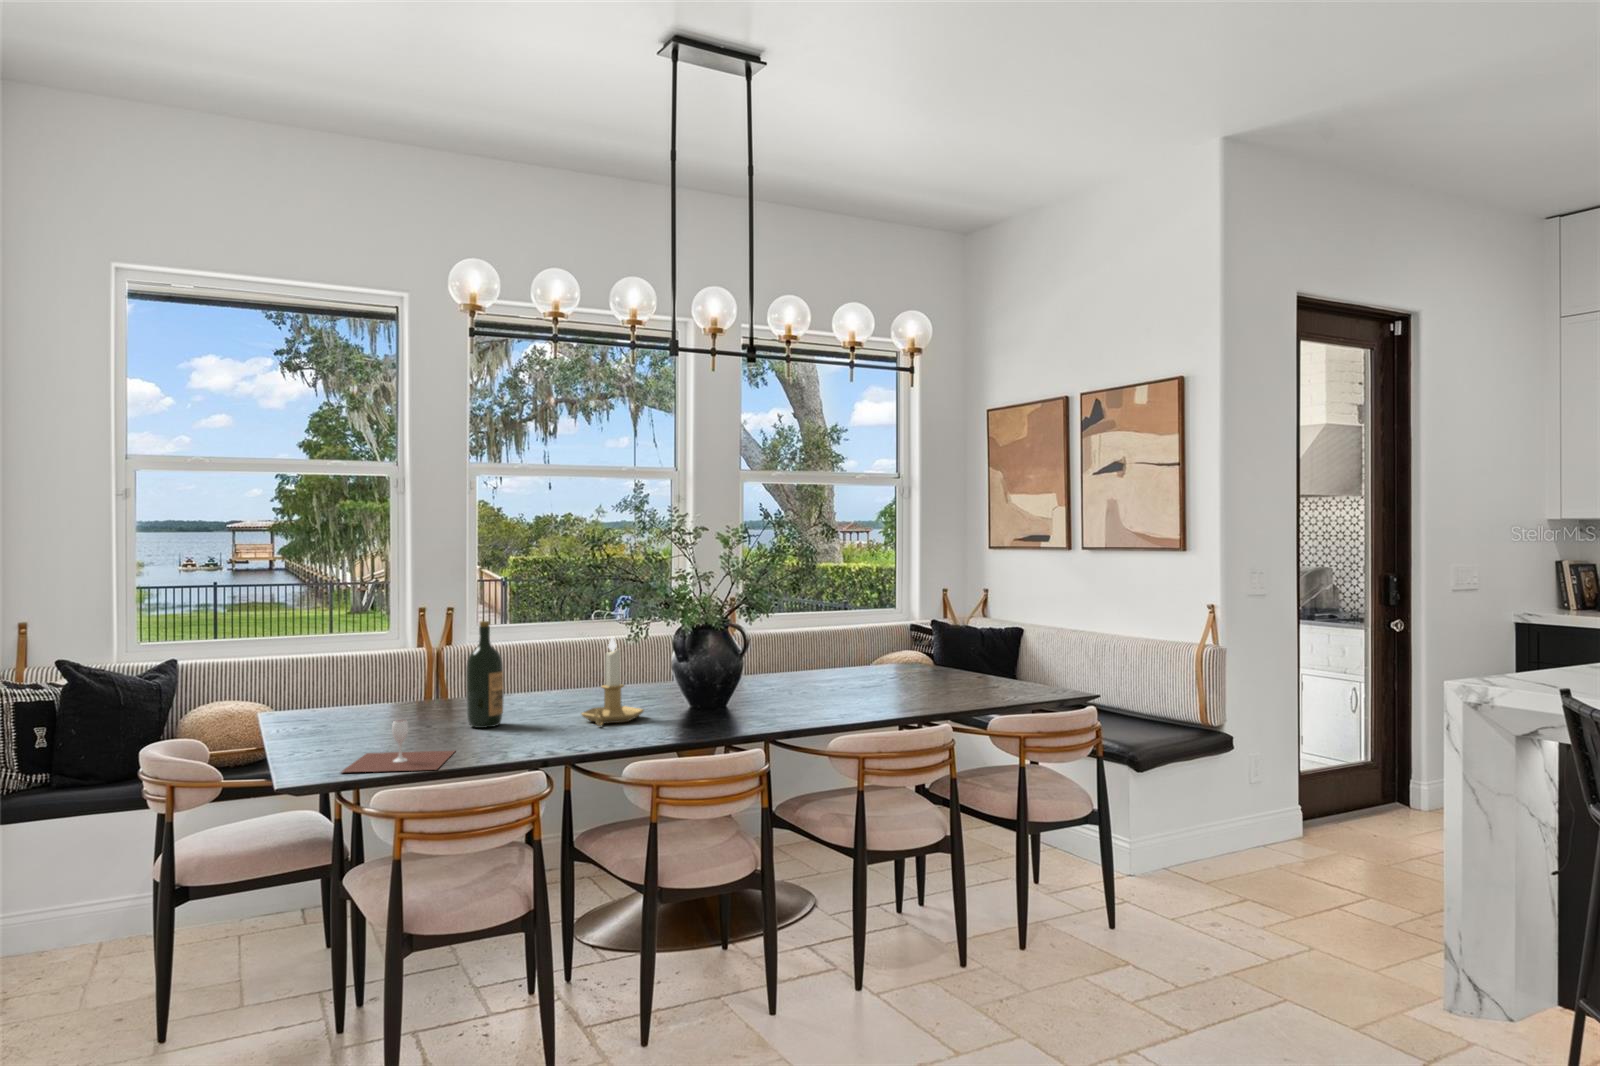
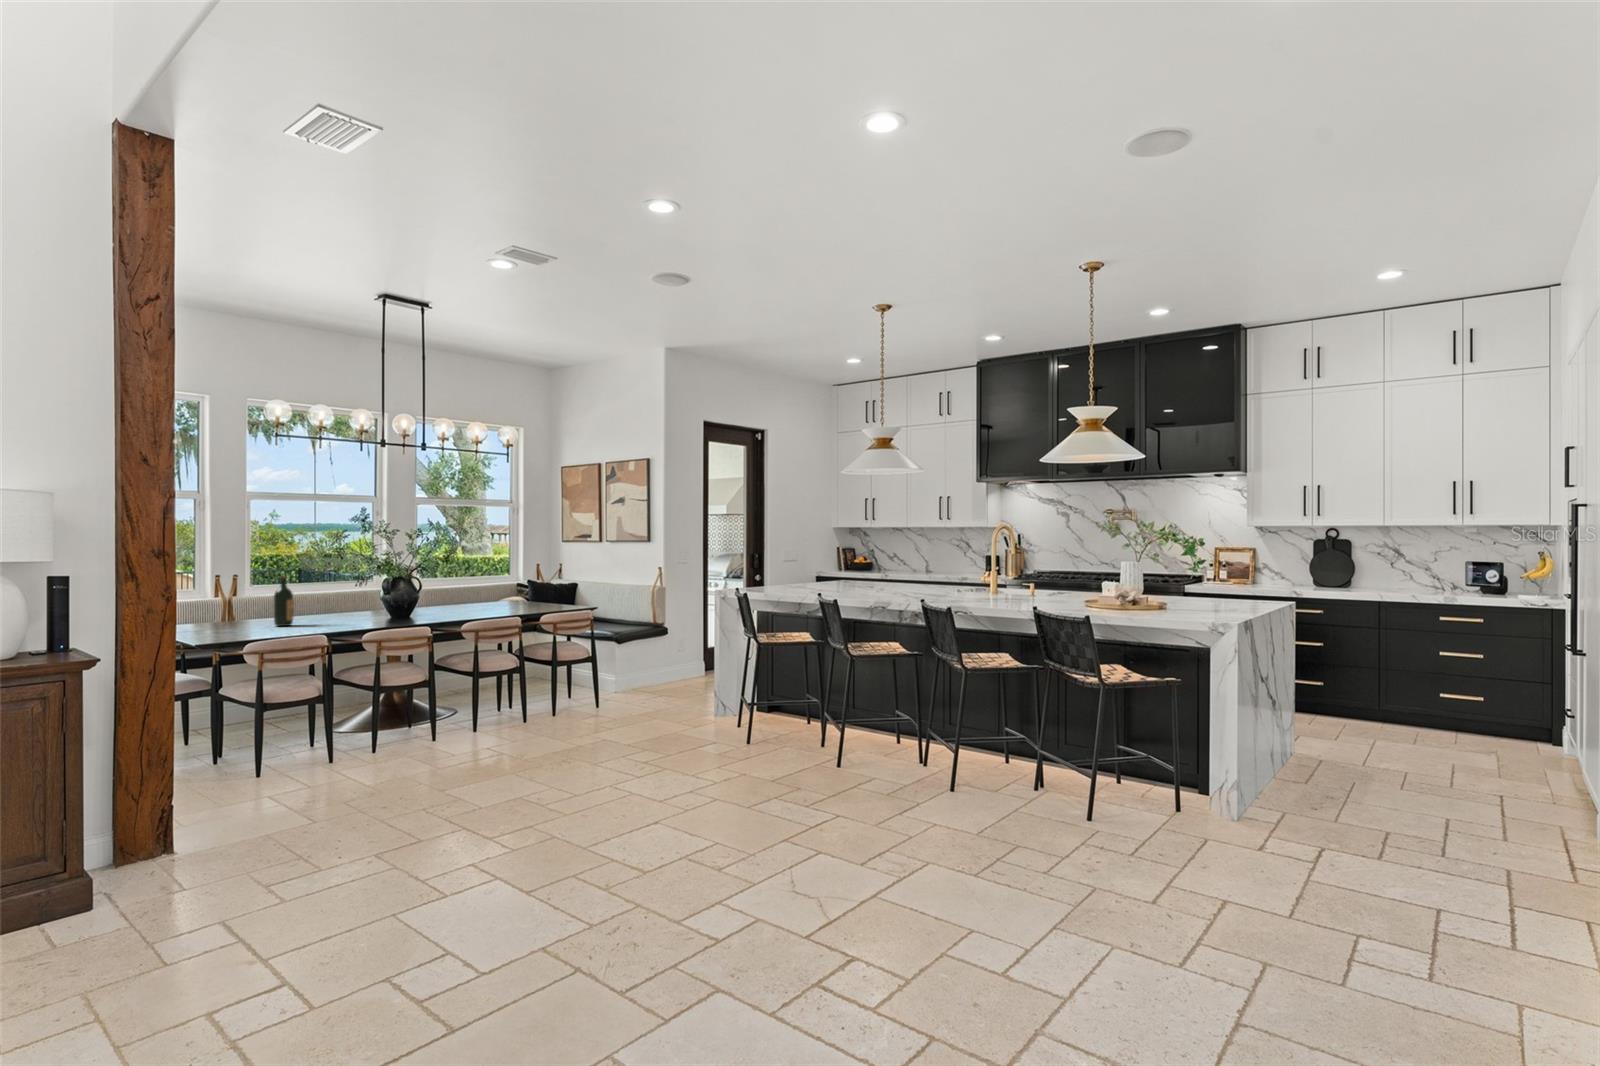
candlestick: present [582,637,644,726] -> none [335,581,368,624]
wine glass: present [342,720,454,773] -> none [226,617,277,639]

